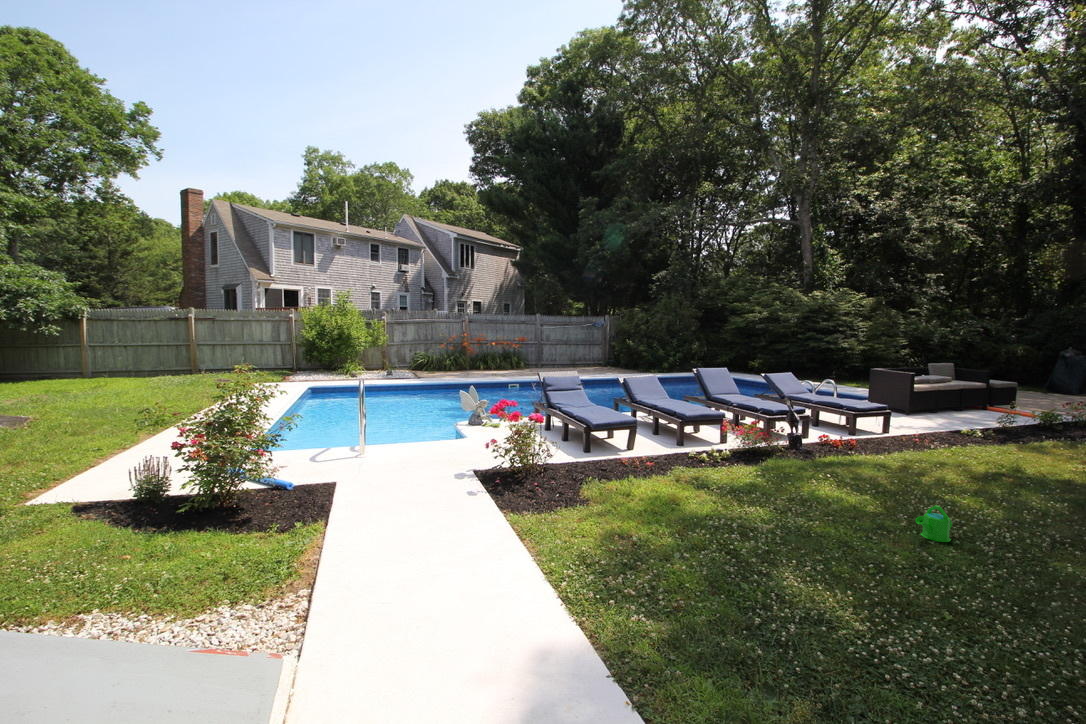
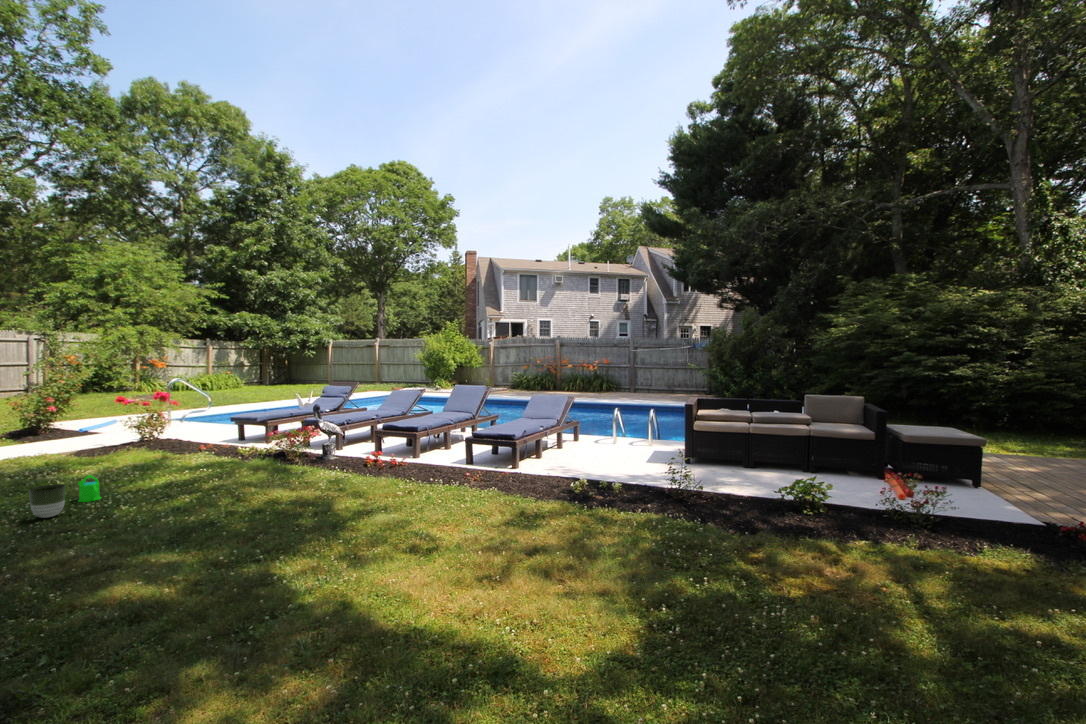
planter: none [1012,513,1060,559] -> present [29,484,66,518]

